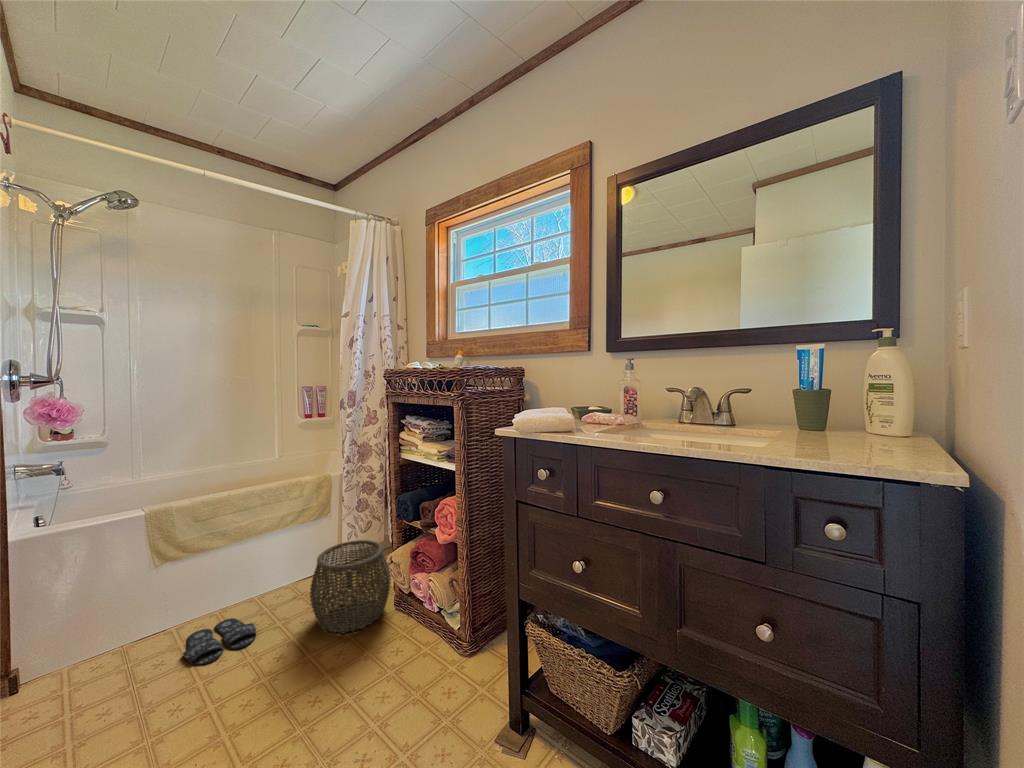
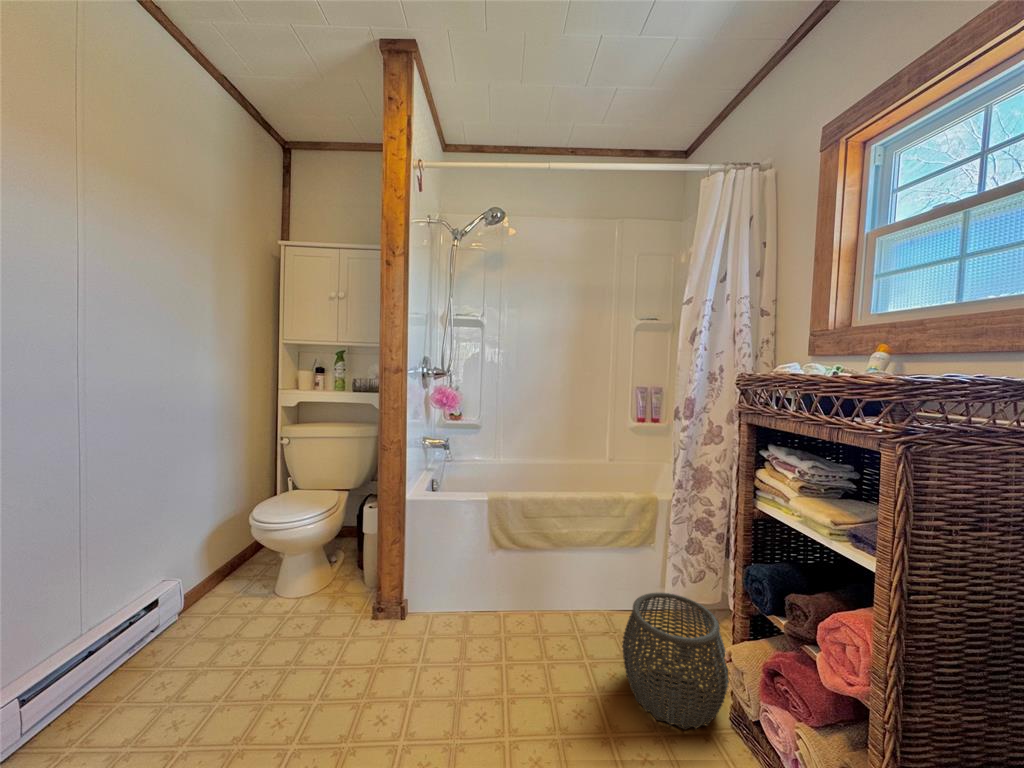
slippers: present [183,618,256,665] -> none [509,621,568,668]

